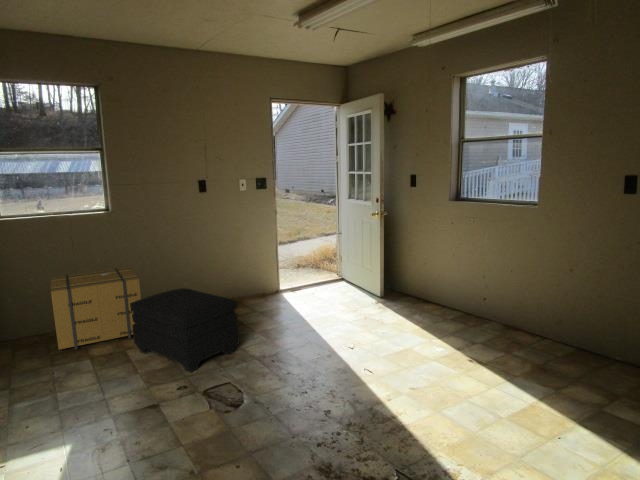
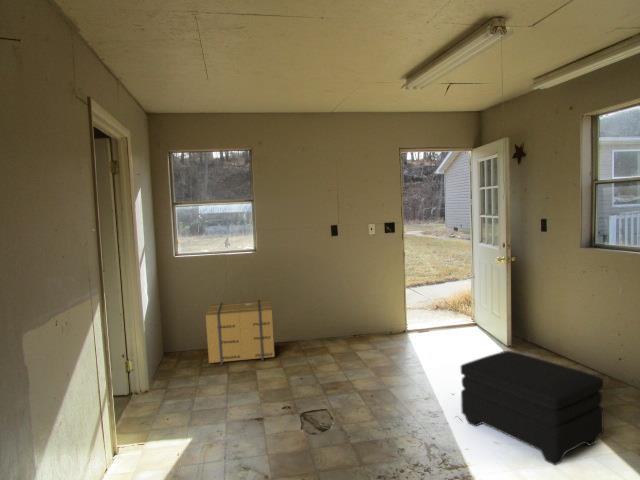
ottoman: present [130,288,239,372] -> present [461,351,604,465]

